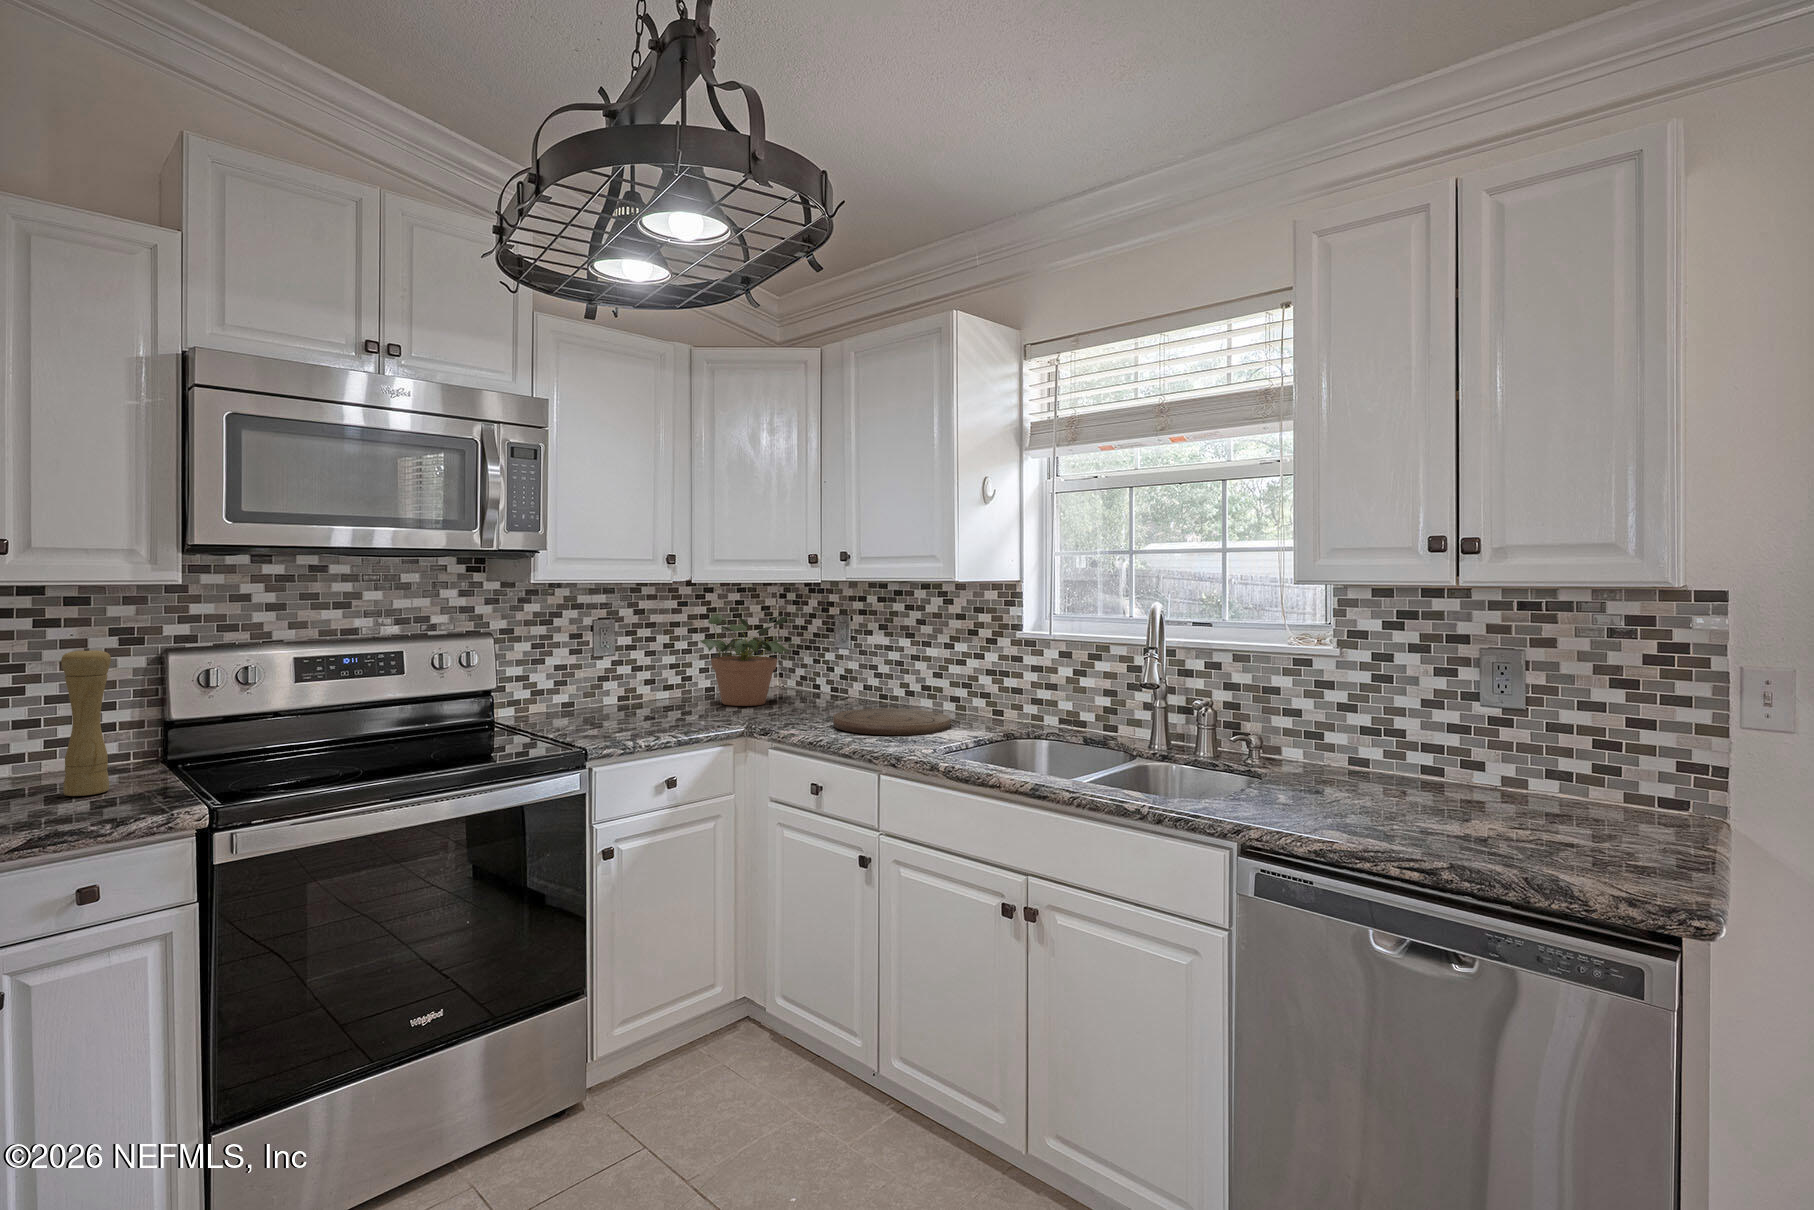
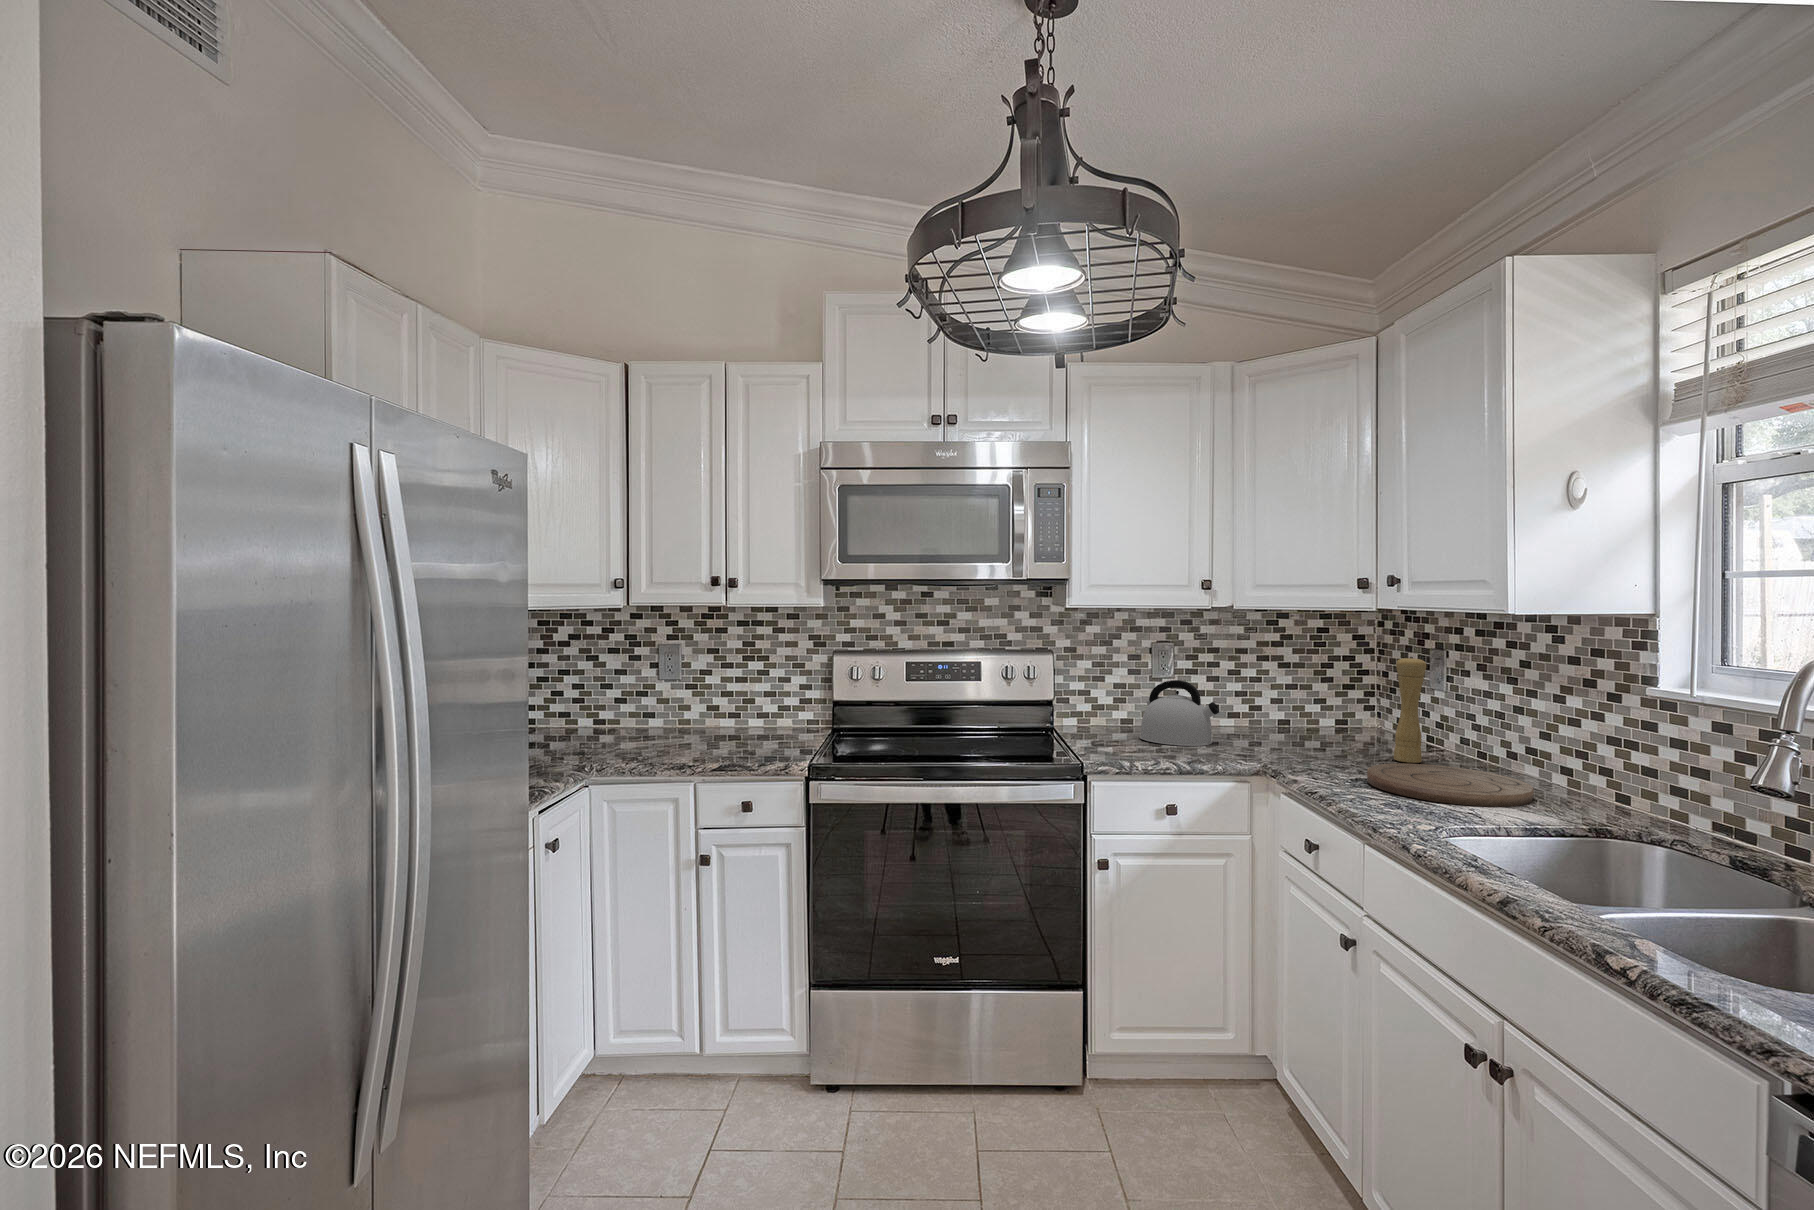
potted plant: present [700,614,791,706] -> none [1264,642,1384,744]
pepper mill: present [61,648,111,796] -> present [1394,657,1426,763]
kettle: none [592,656,675,723] -> present [1140,680,1219,746]

